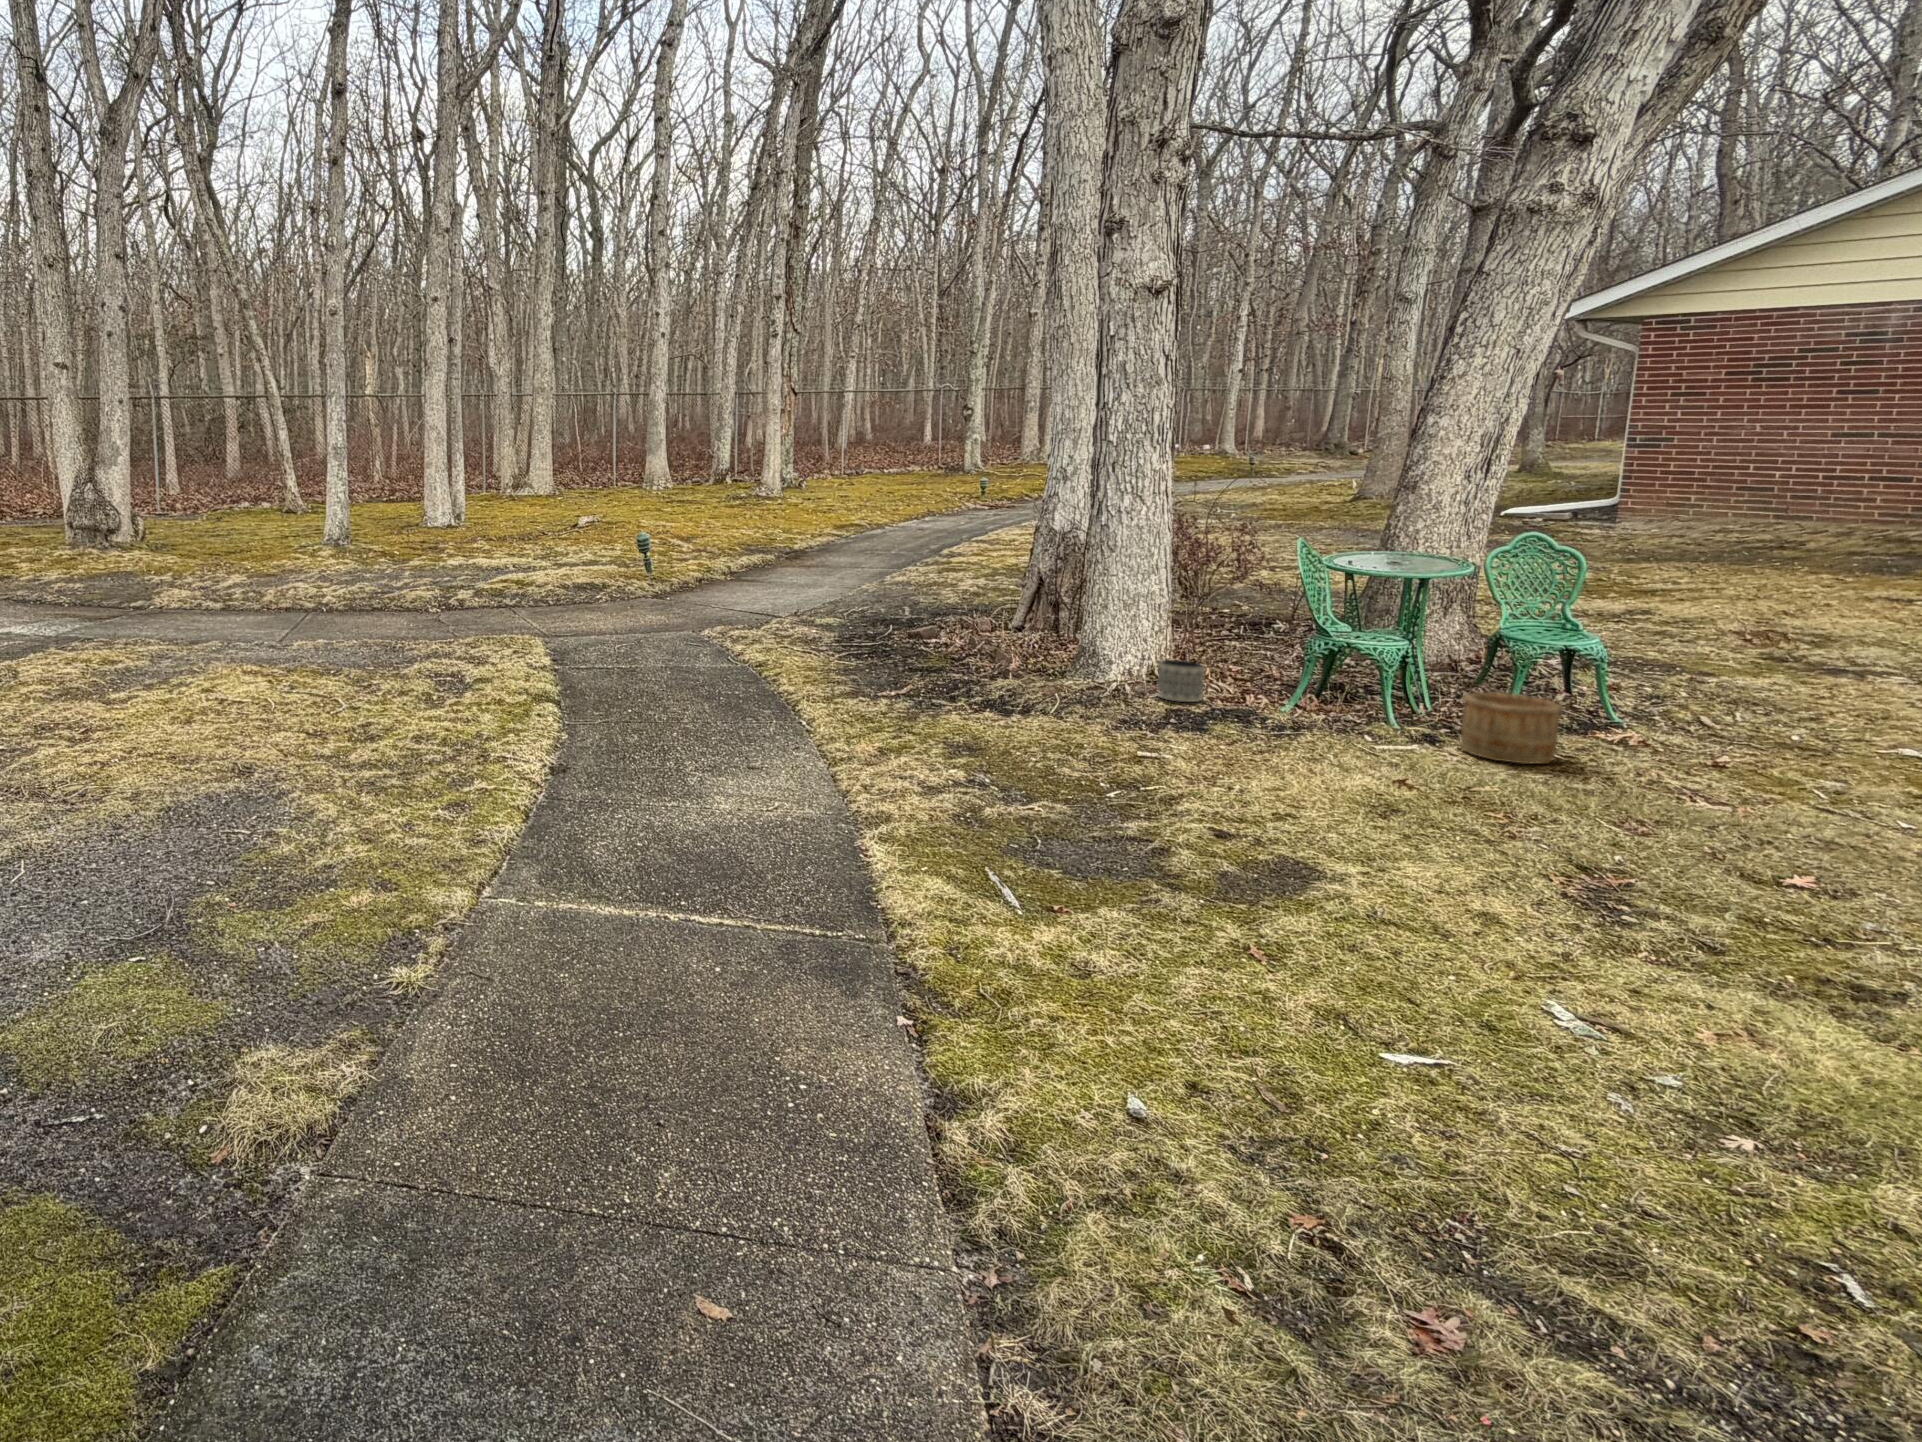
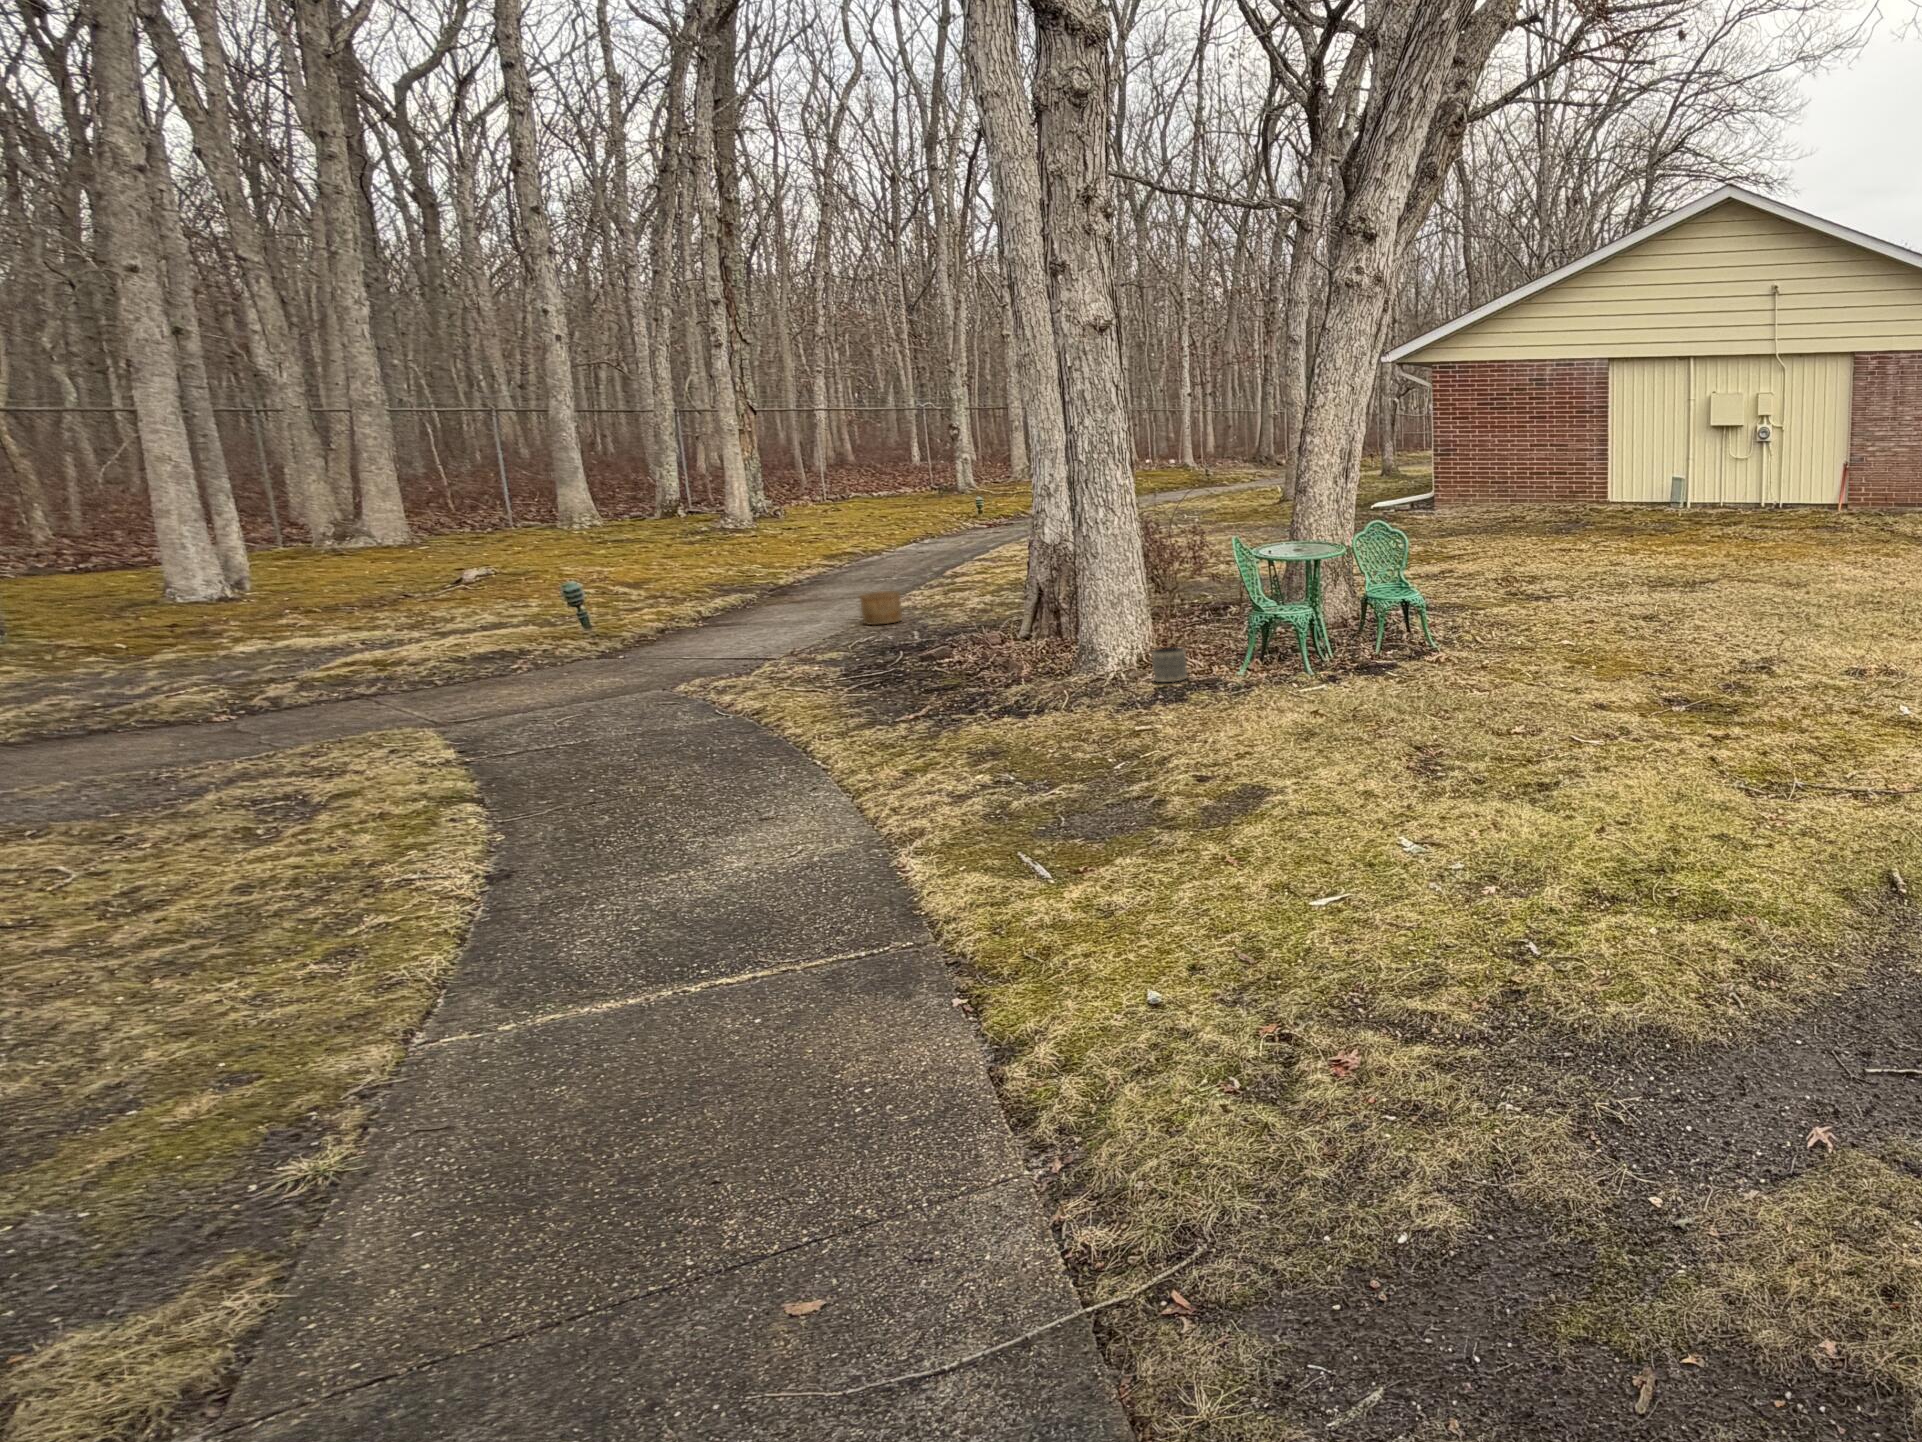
wooden bucket: present [1461,692,1564,764] -> present [859,591,902,625]

